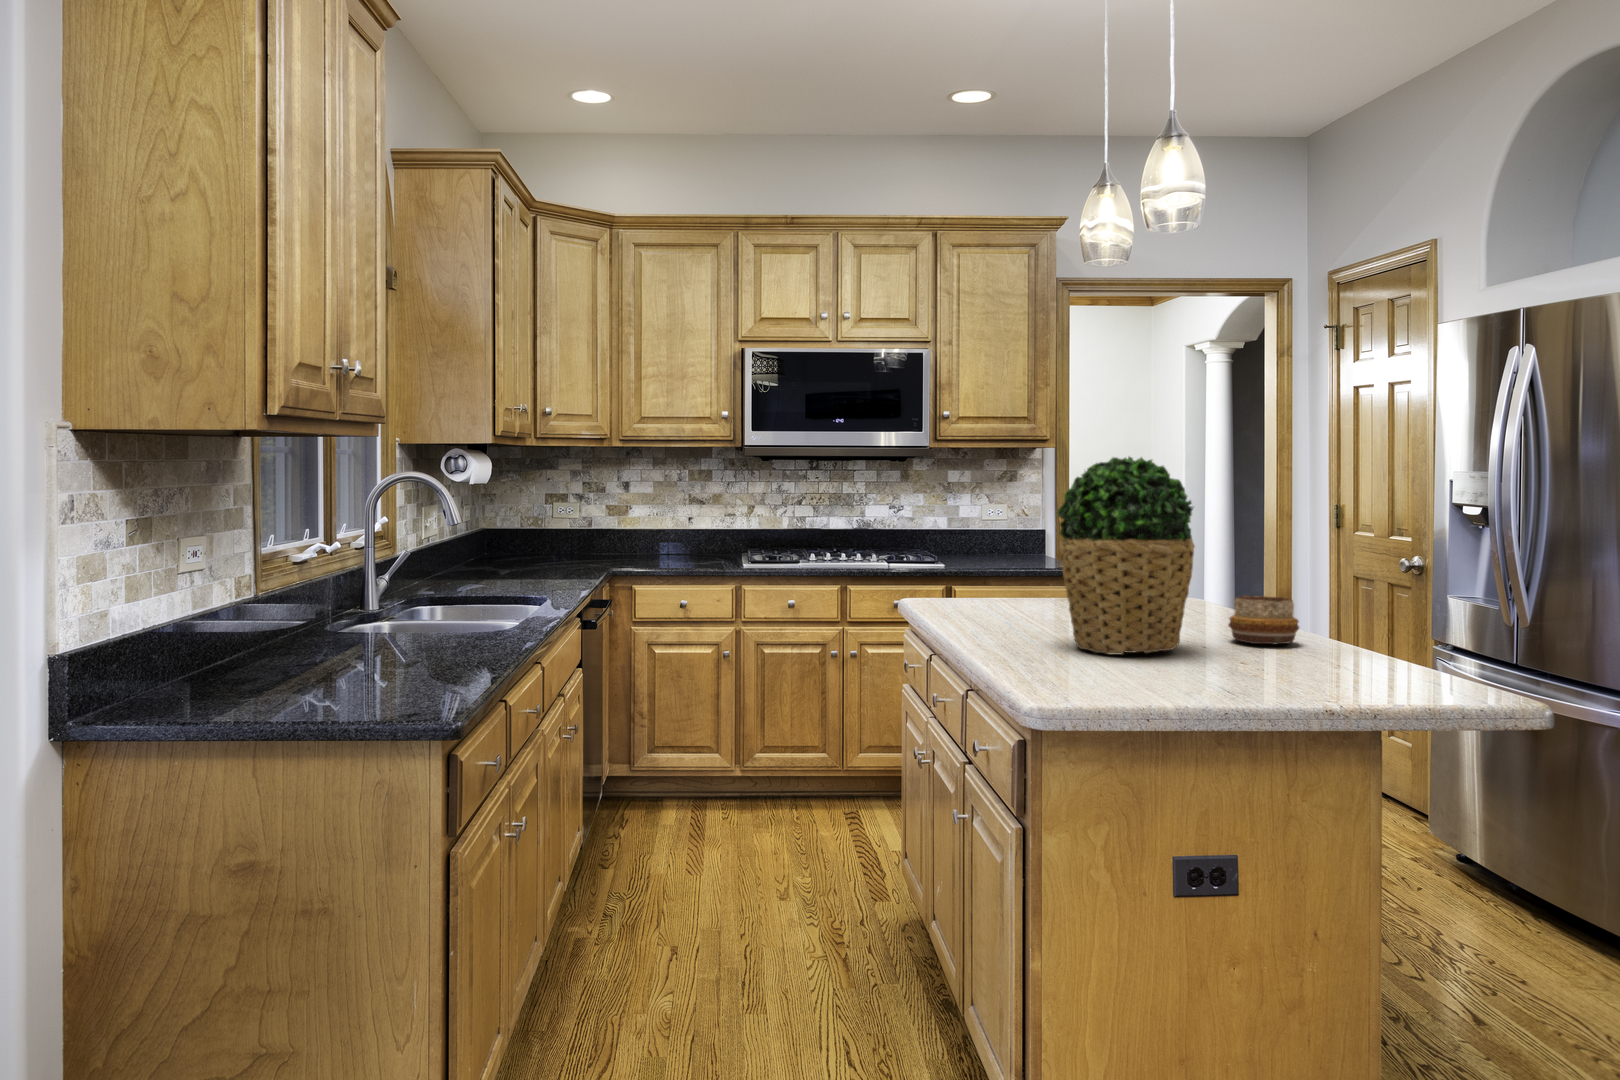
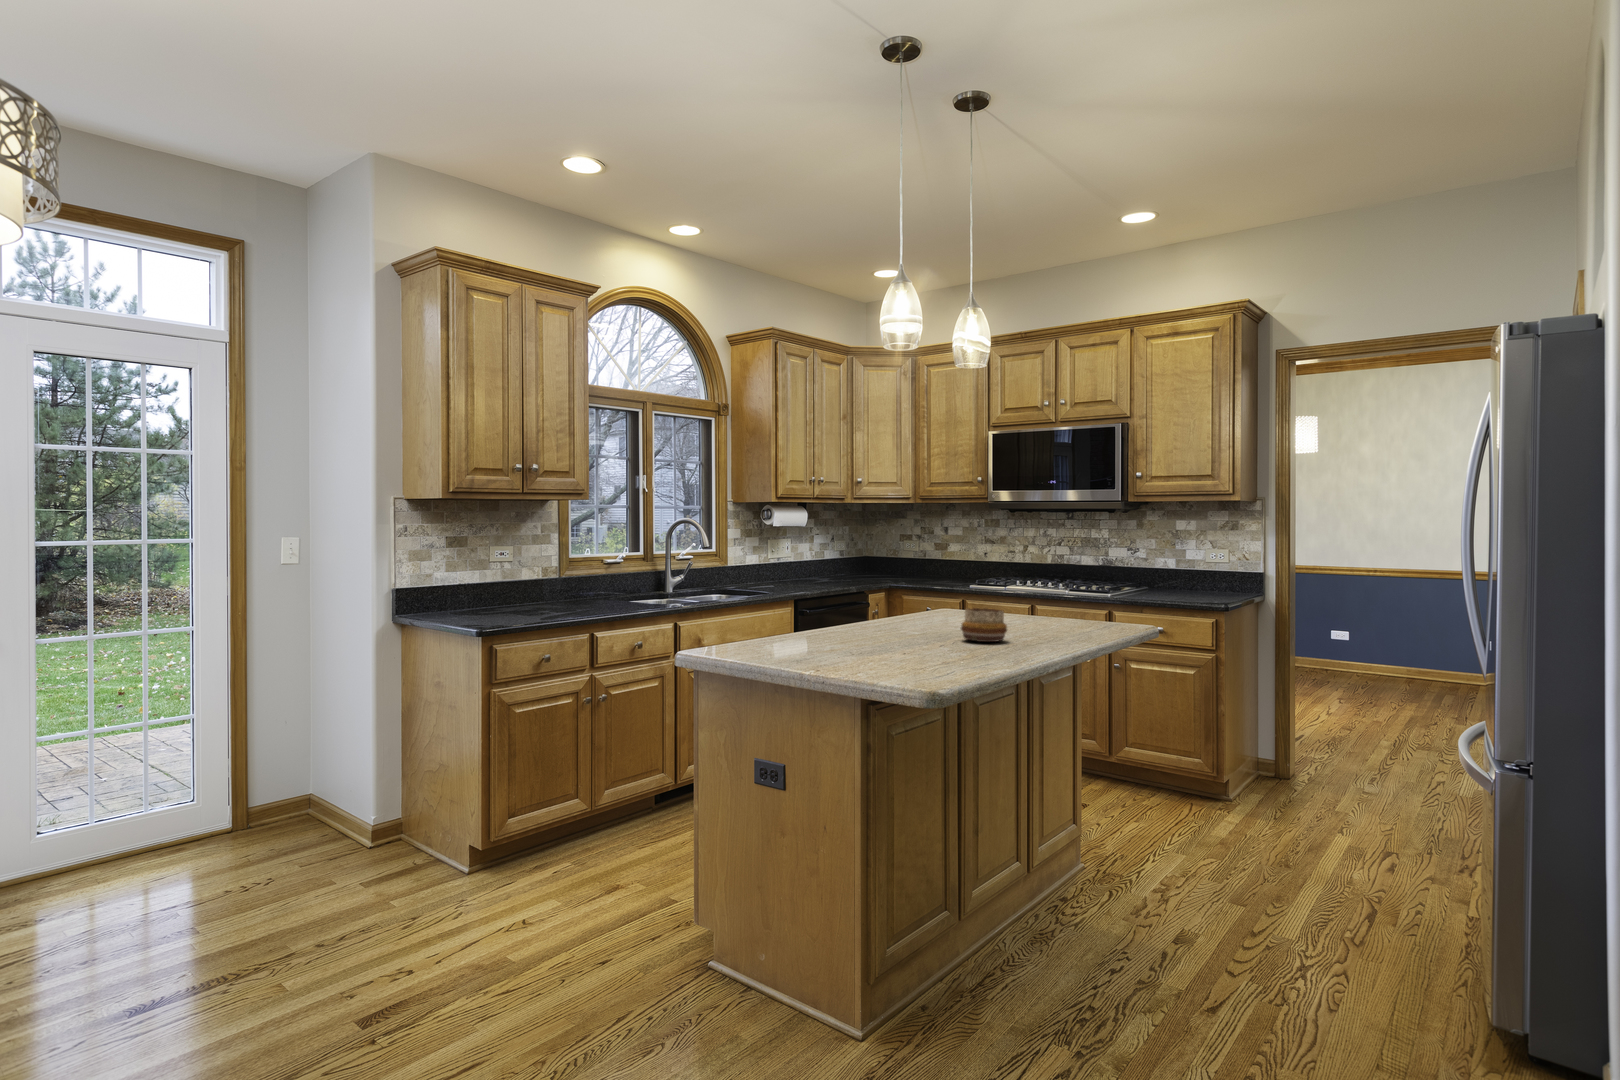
potted plant: present [1057,457,1195,655] -> none [843,510,929,635]

